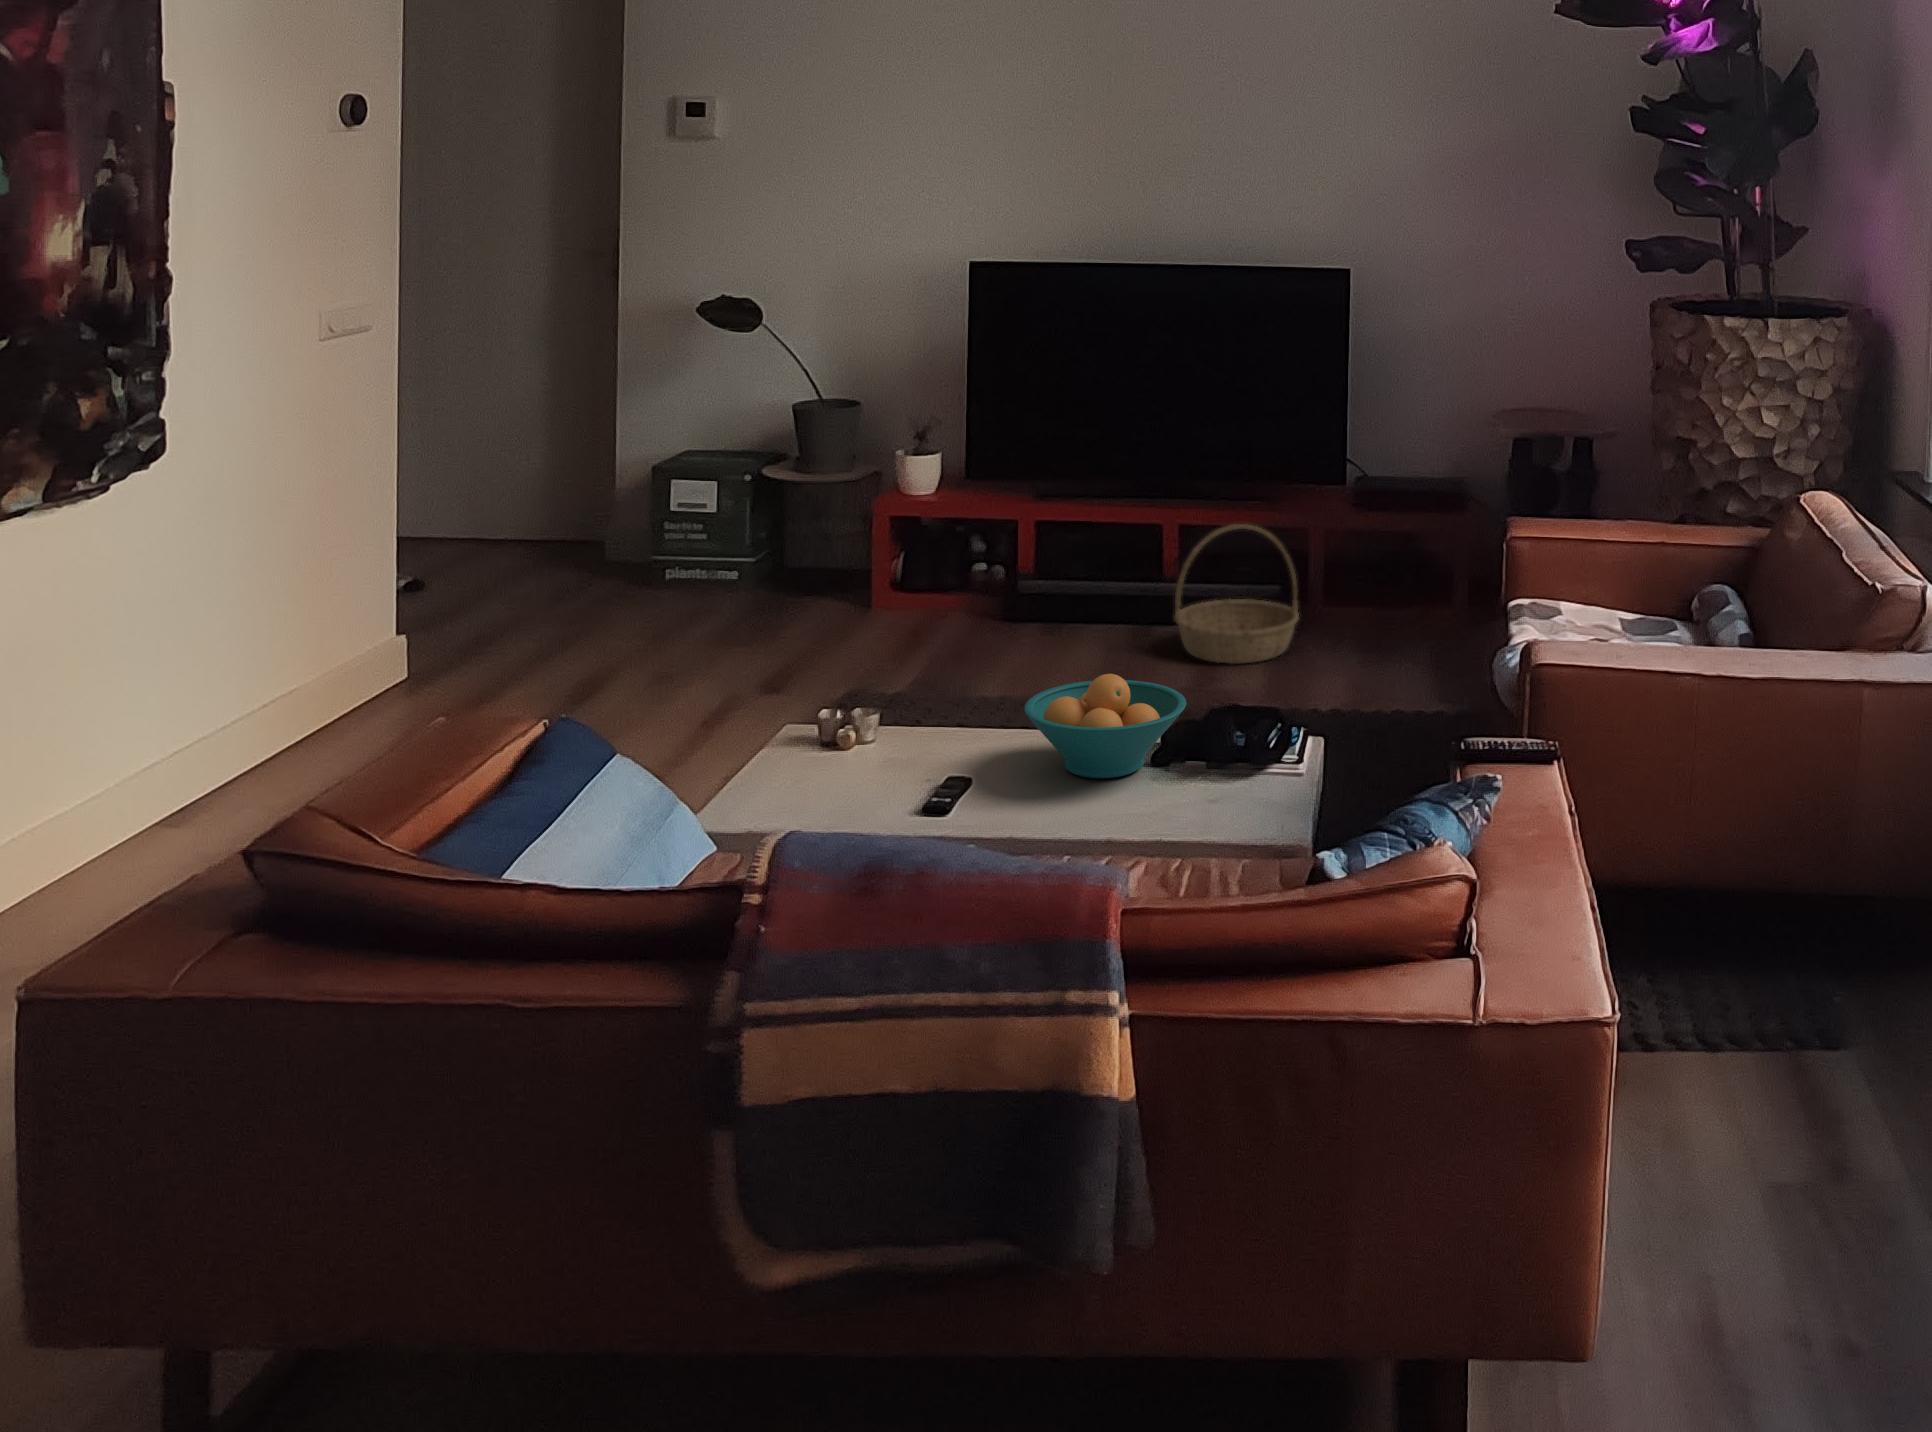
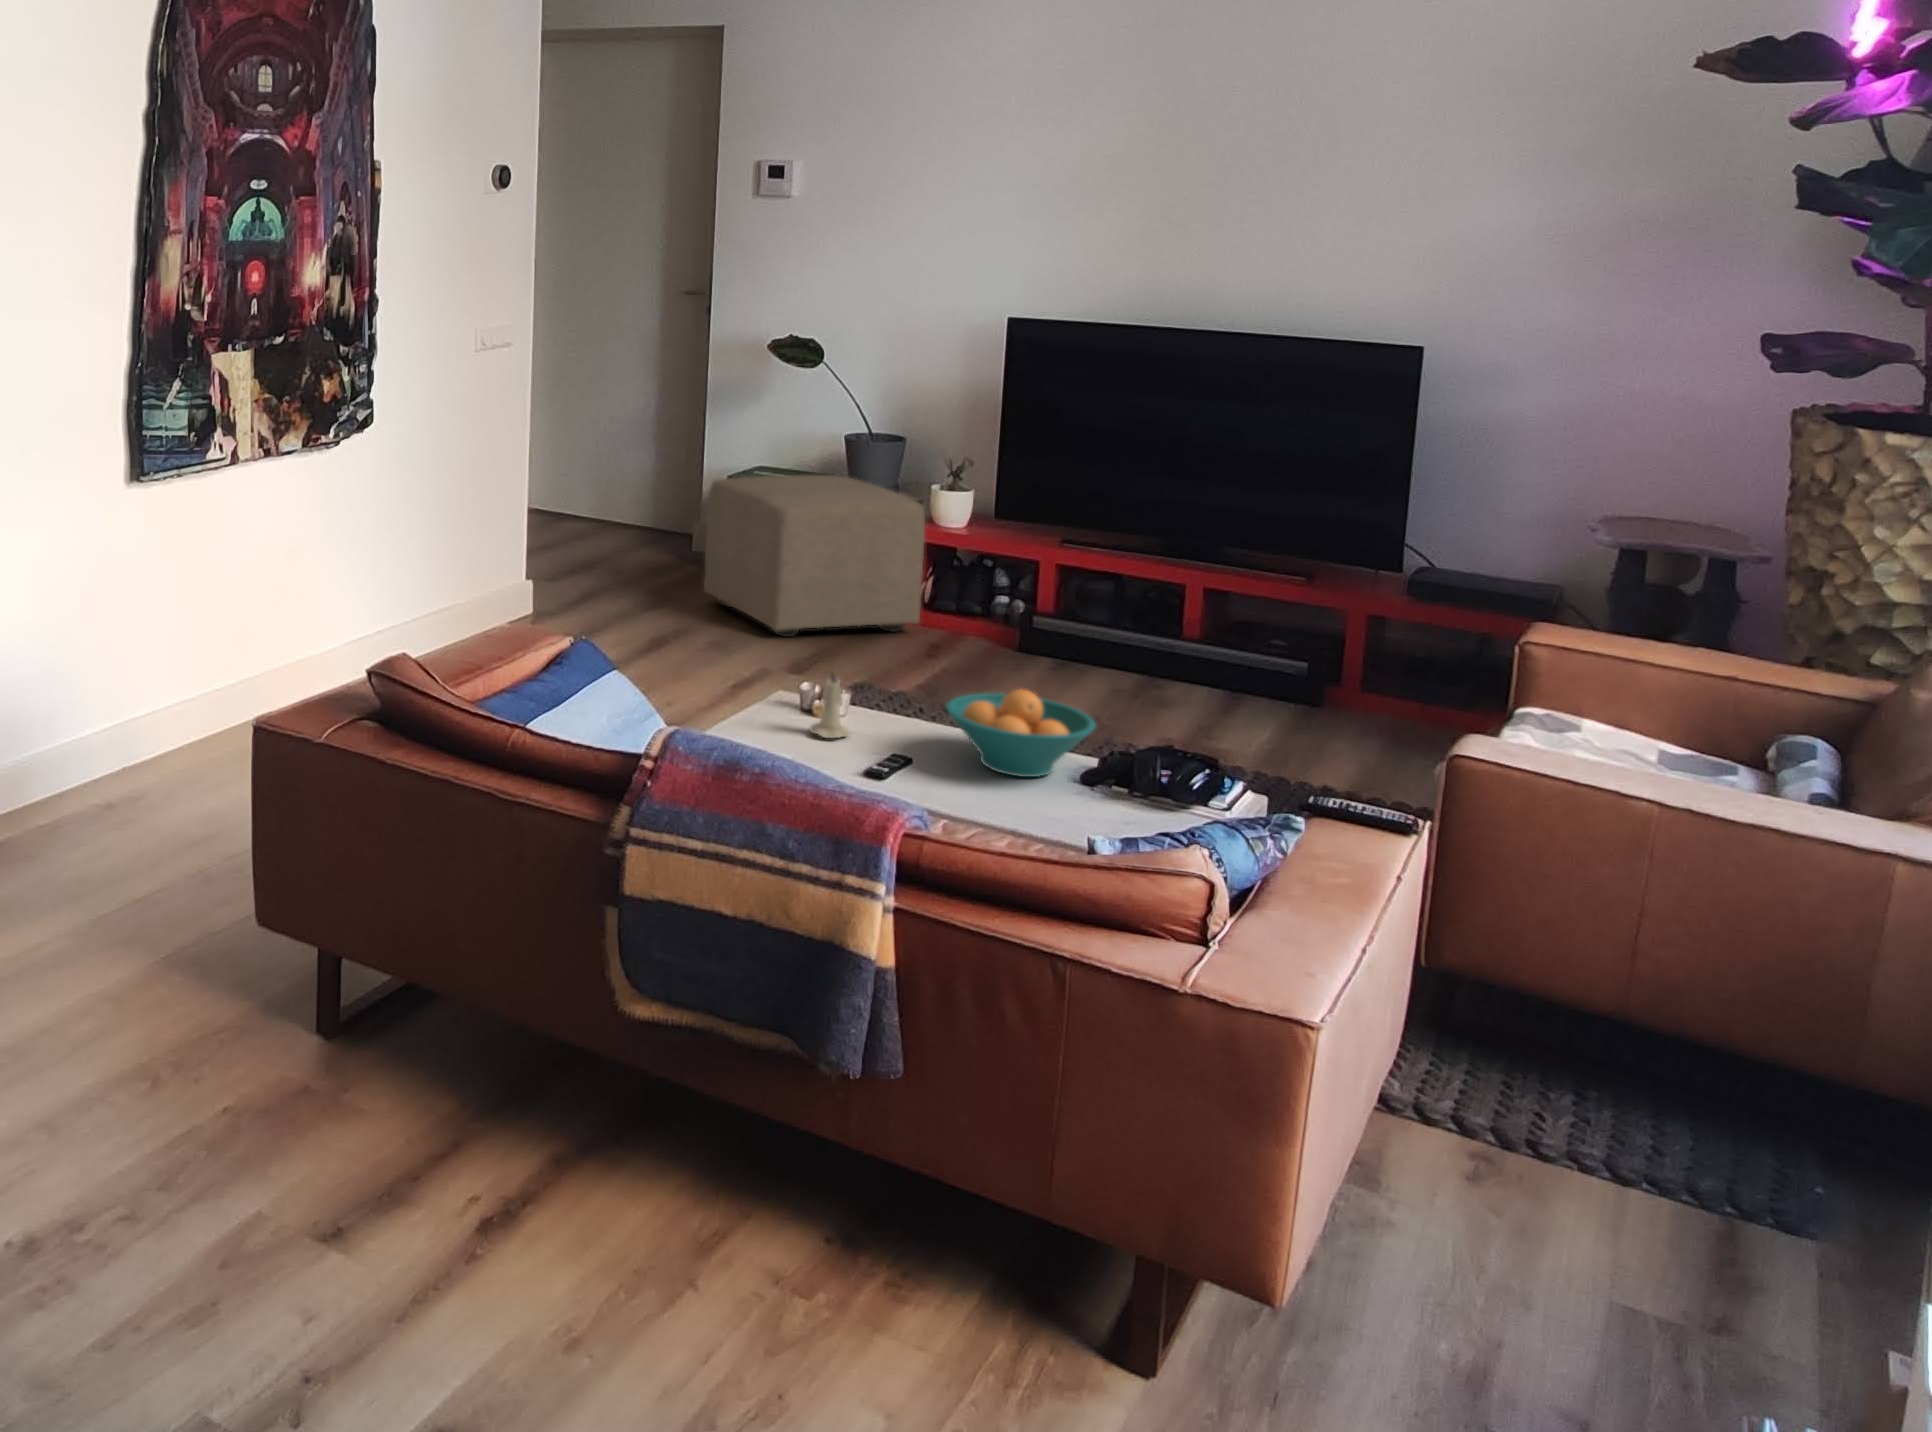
ottoman: none [640,455,903,655] -> present [704,475,925,637]
basket: present [1174,524,1299,664] -> none [1175,591,1315,727]
candle: none [860,688,910,781] -> present [810,670,849,738]

